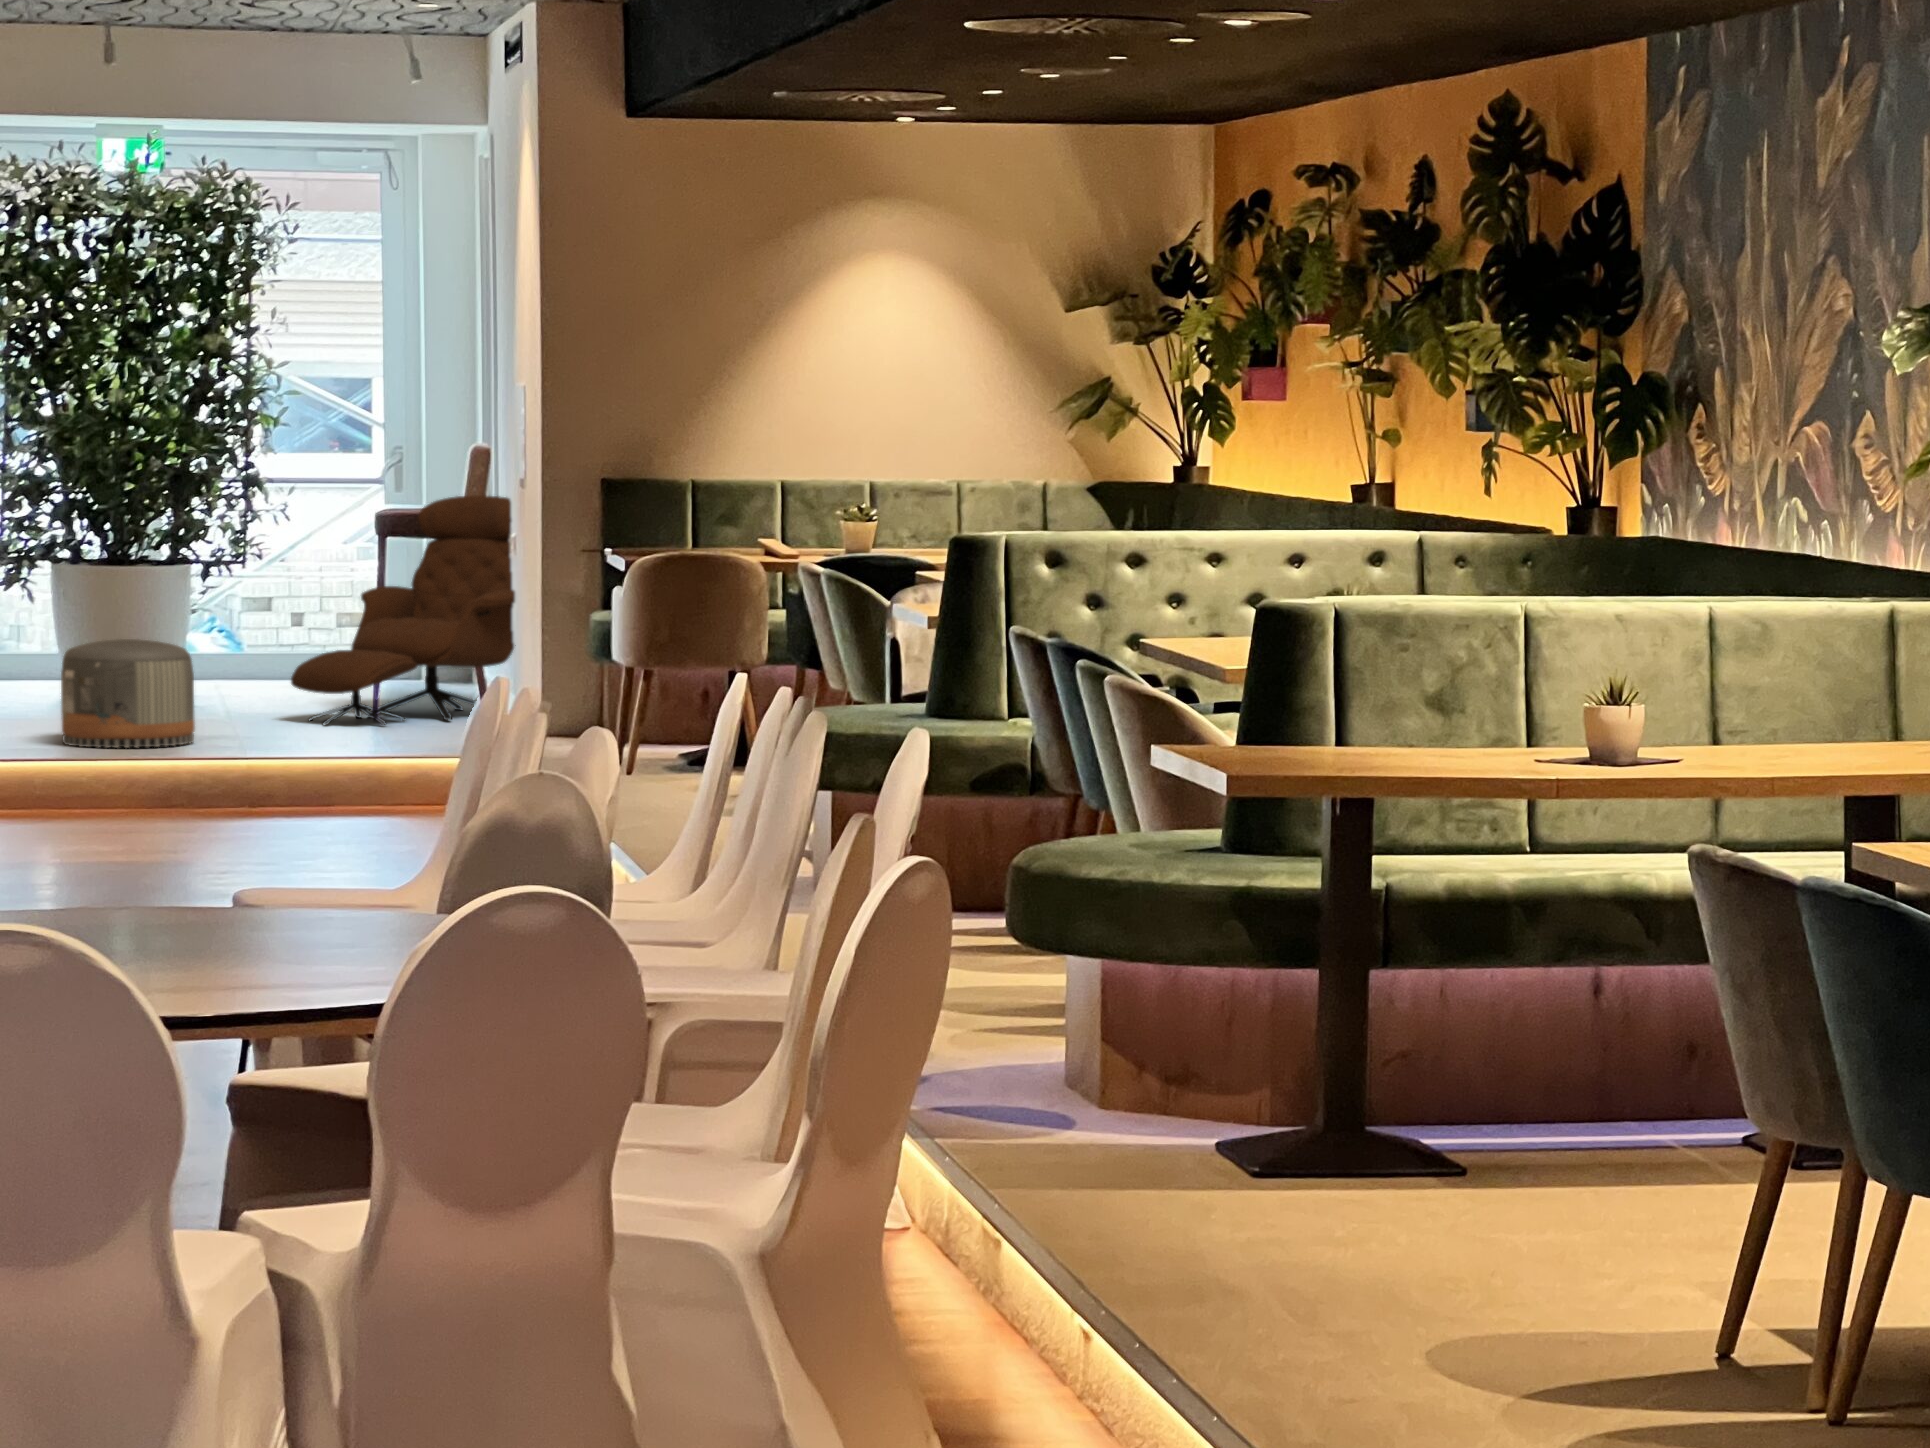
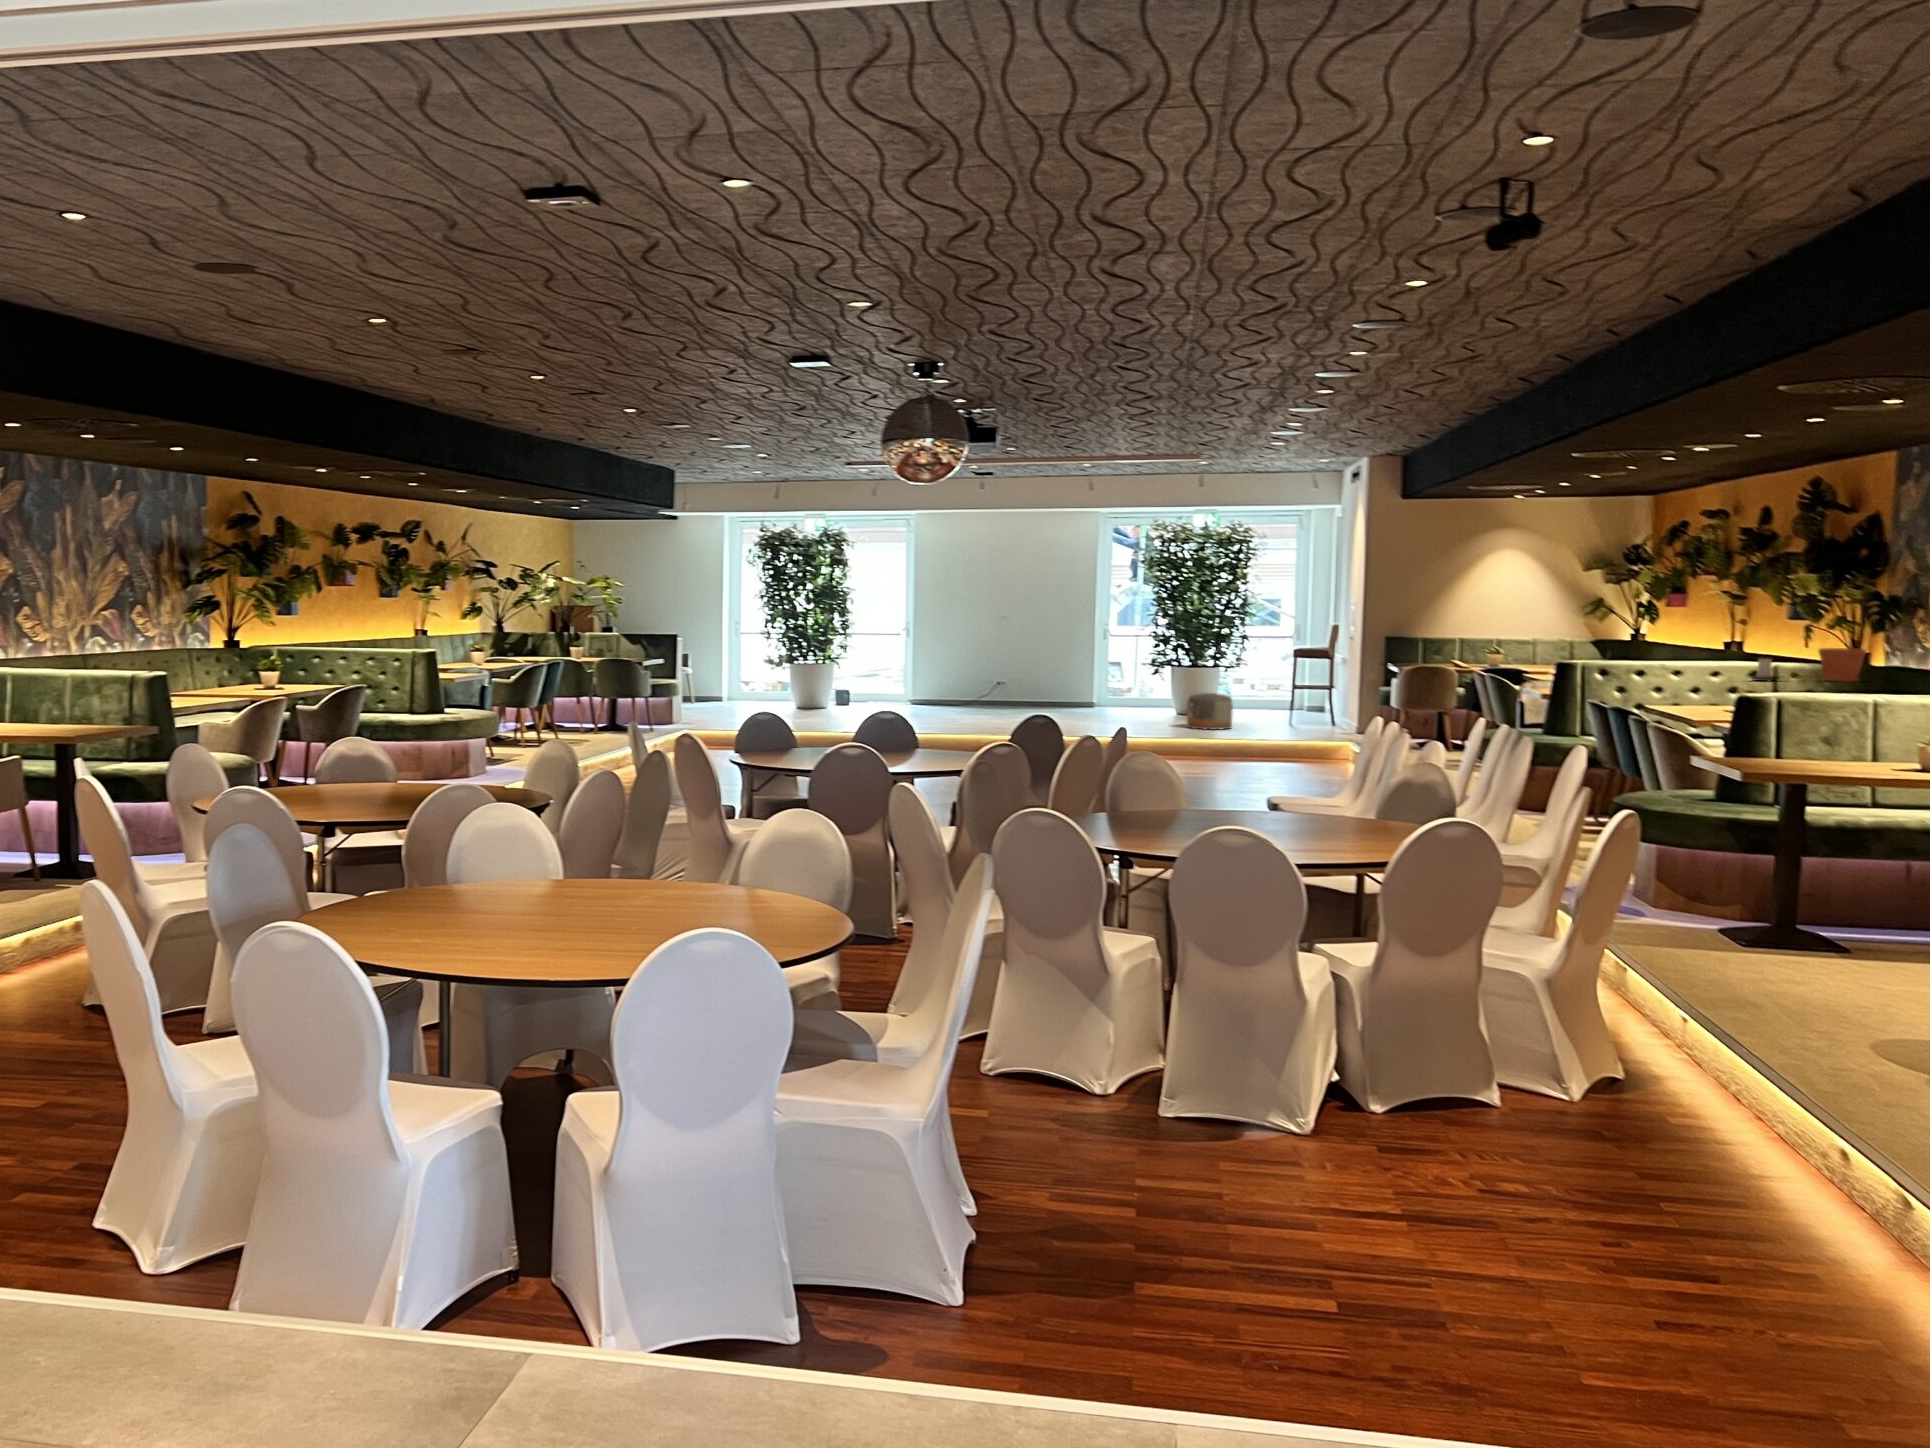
lounge chair: present [291,495,515,725] -> none [1259,641,1350,723]
flower pot: none [1515,498,1611,583] -> present [1819,648,1866,682]
candle holder: none [1362,521,1446,584] -> present [1748,659,1780,681]

